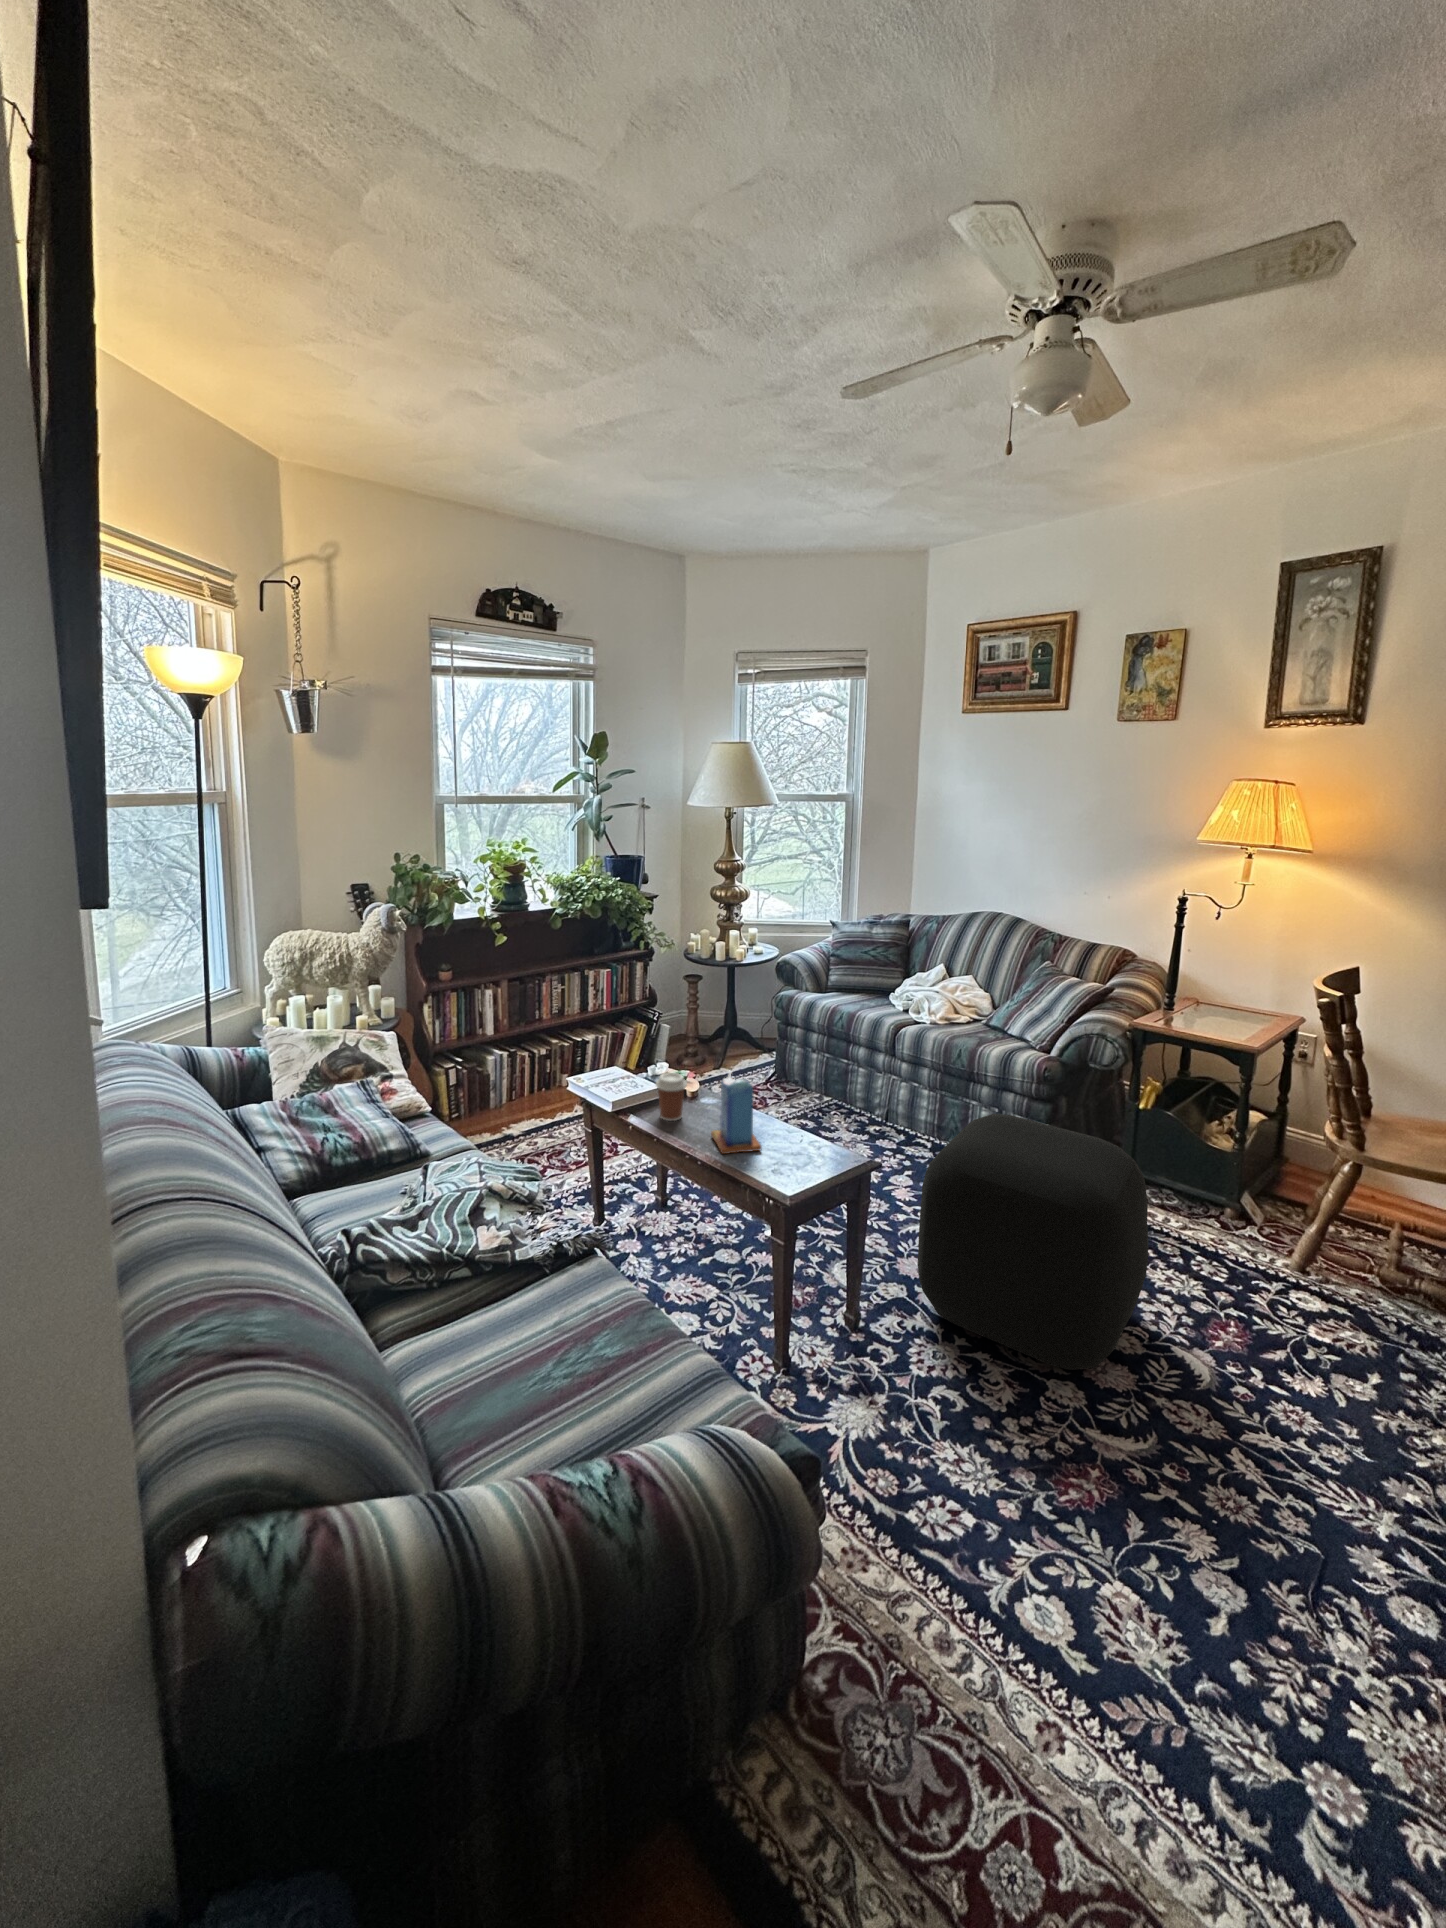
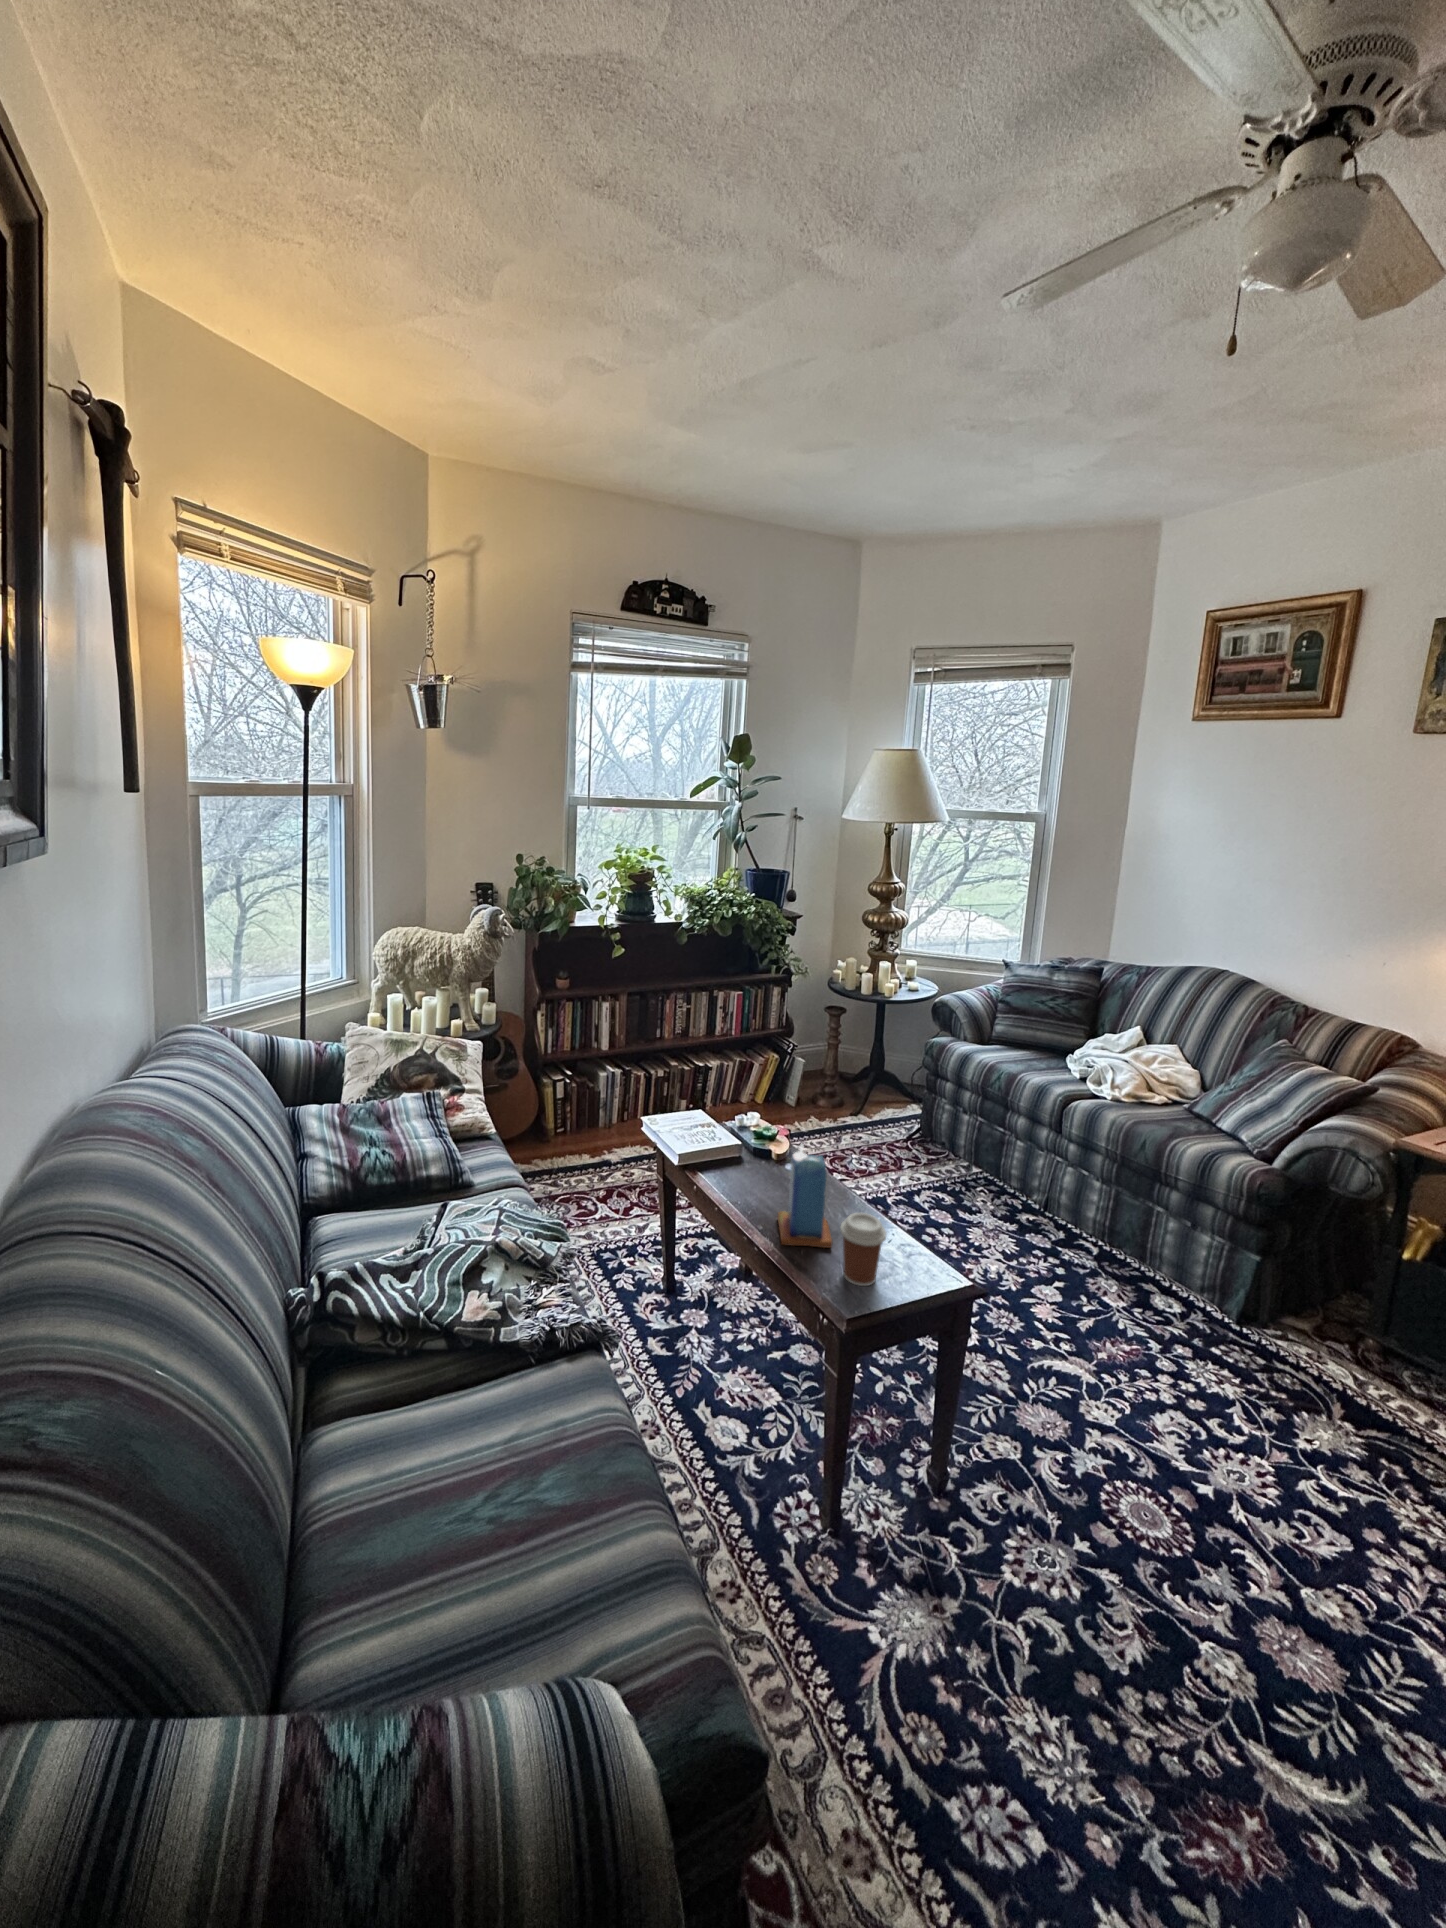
coffee cup: present [656,1073,687,1121] -> present [840,1213,886,1286]
ottoman: present [917,1114,1148,1370] -> none [1034,1245,1389,1643]

